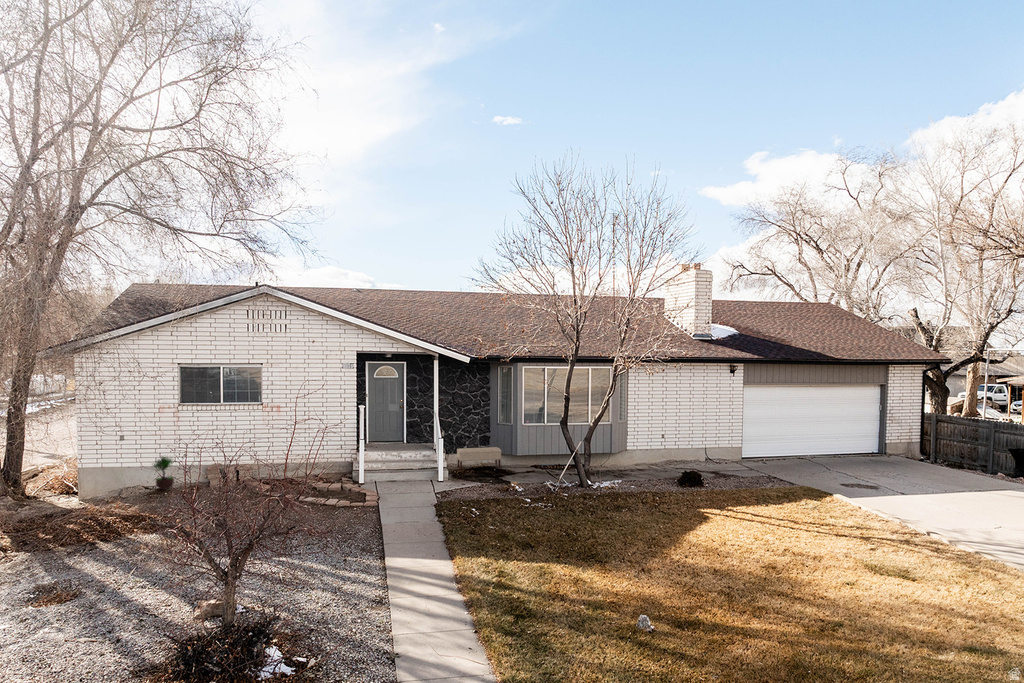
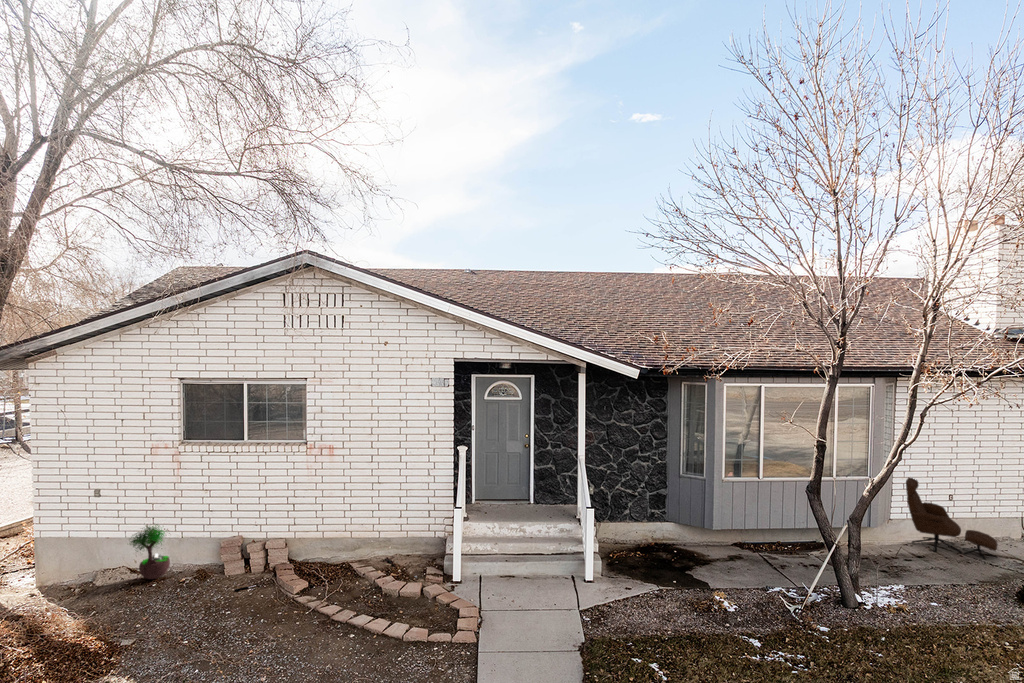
lounge chair: none [629,423,672,466] -> present [906,478,998,559]
bench: present [457,447,501,470] -> none [614,513,689,553]

